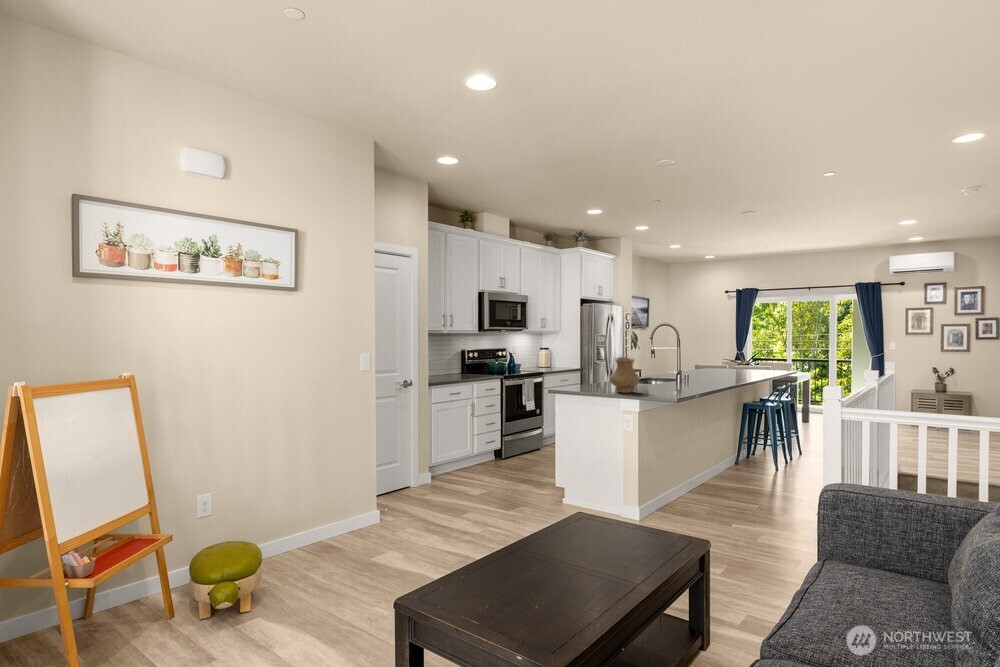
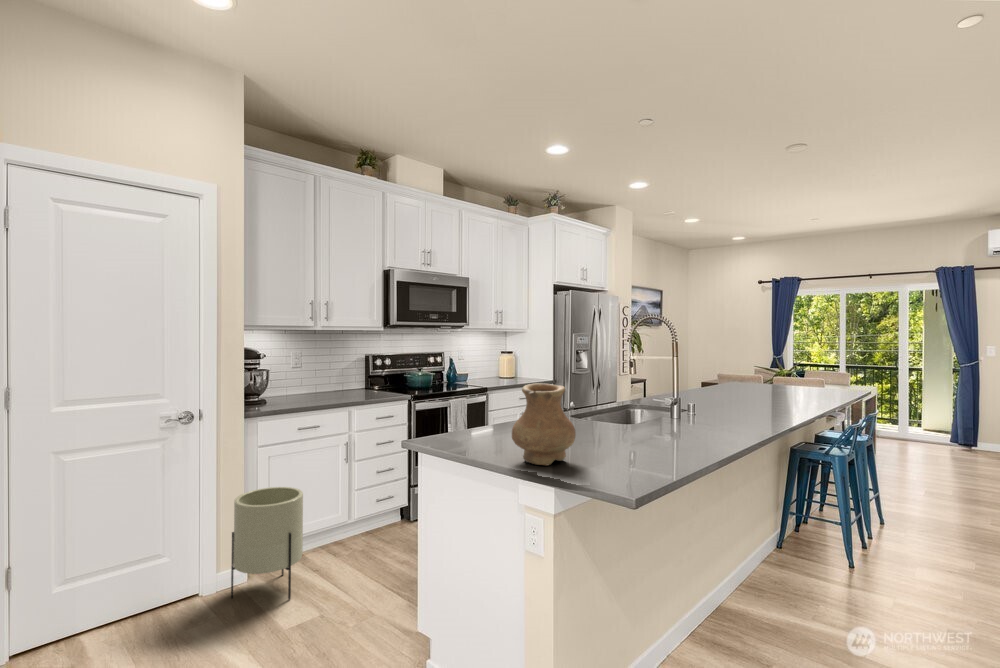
planter: none [428,427,464,488] -> present [231,487,303,600]

